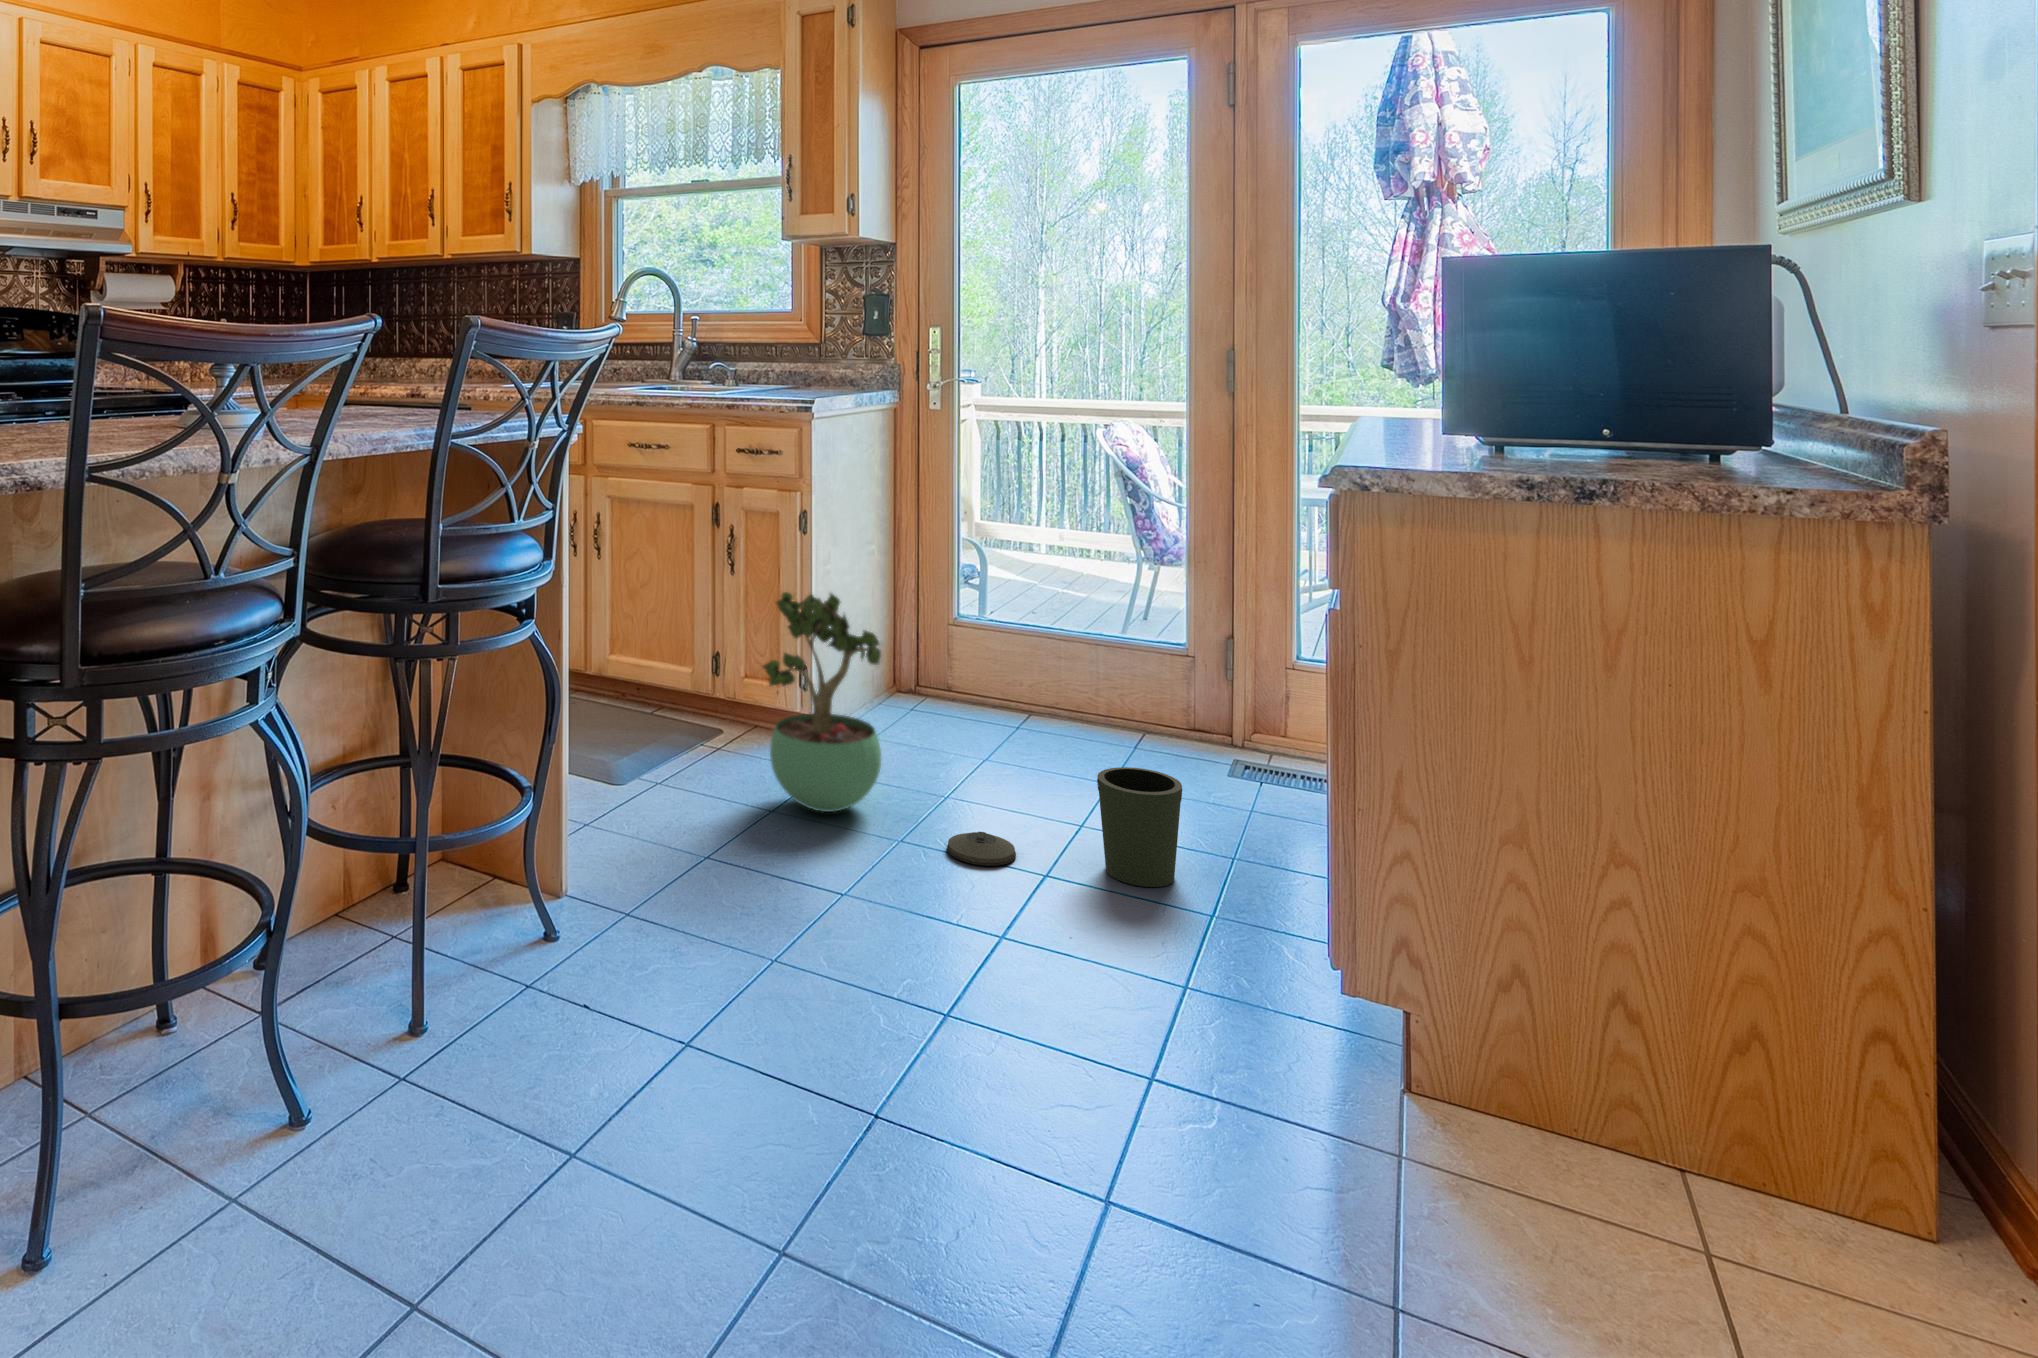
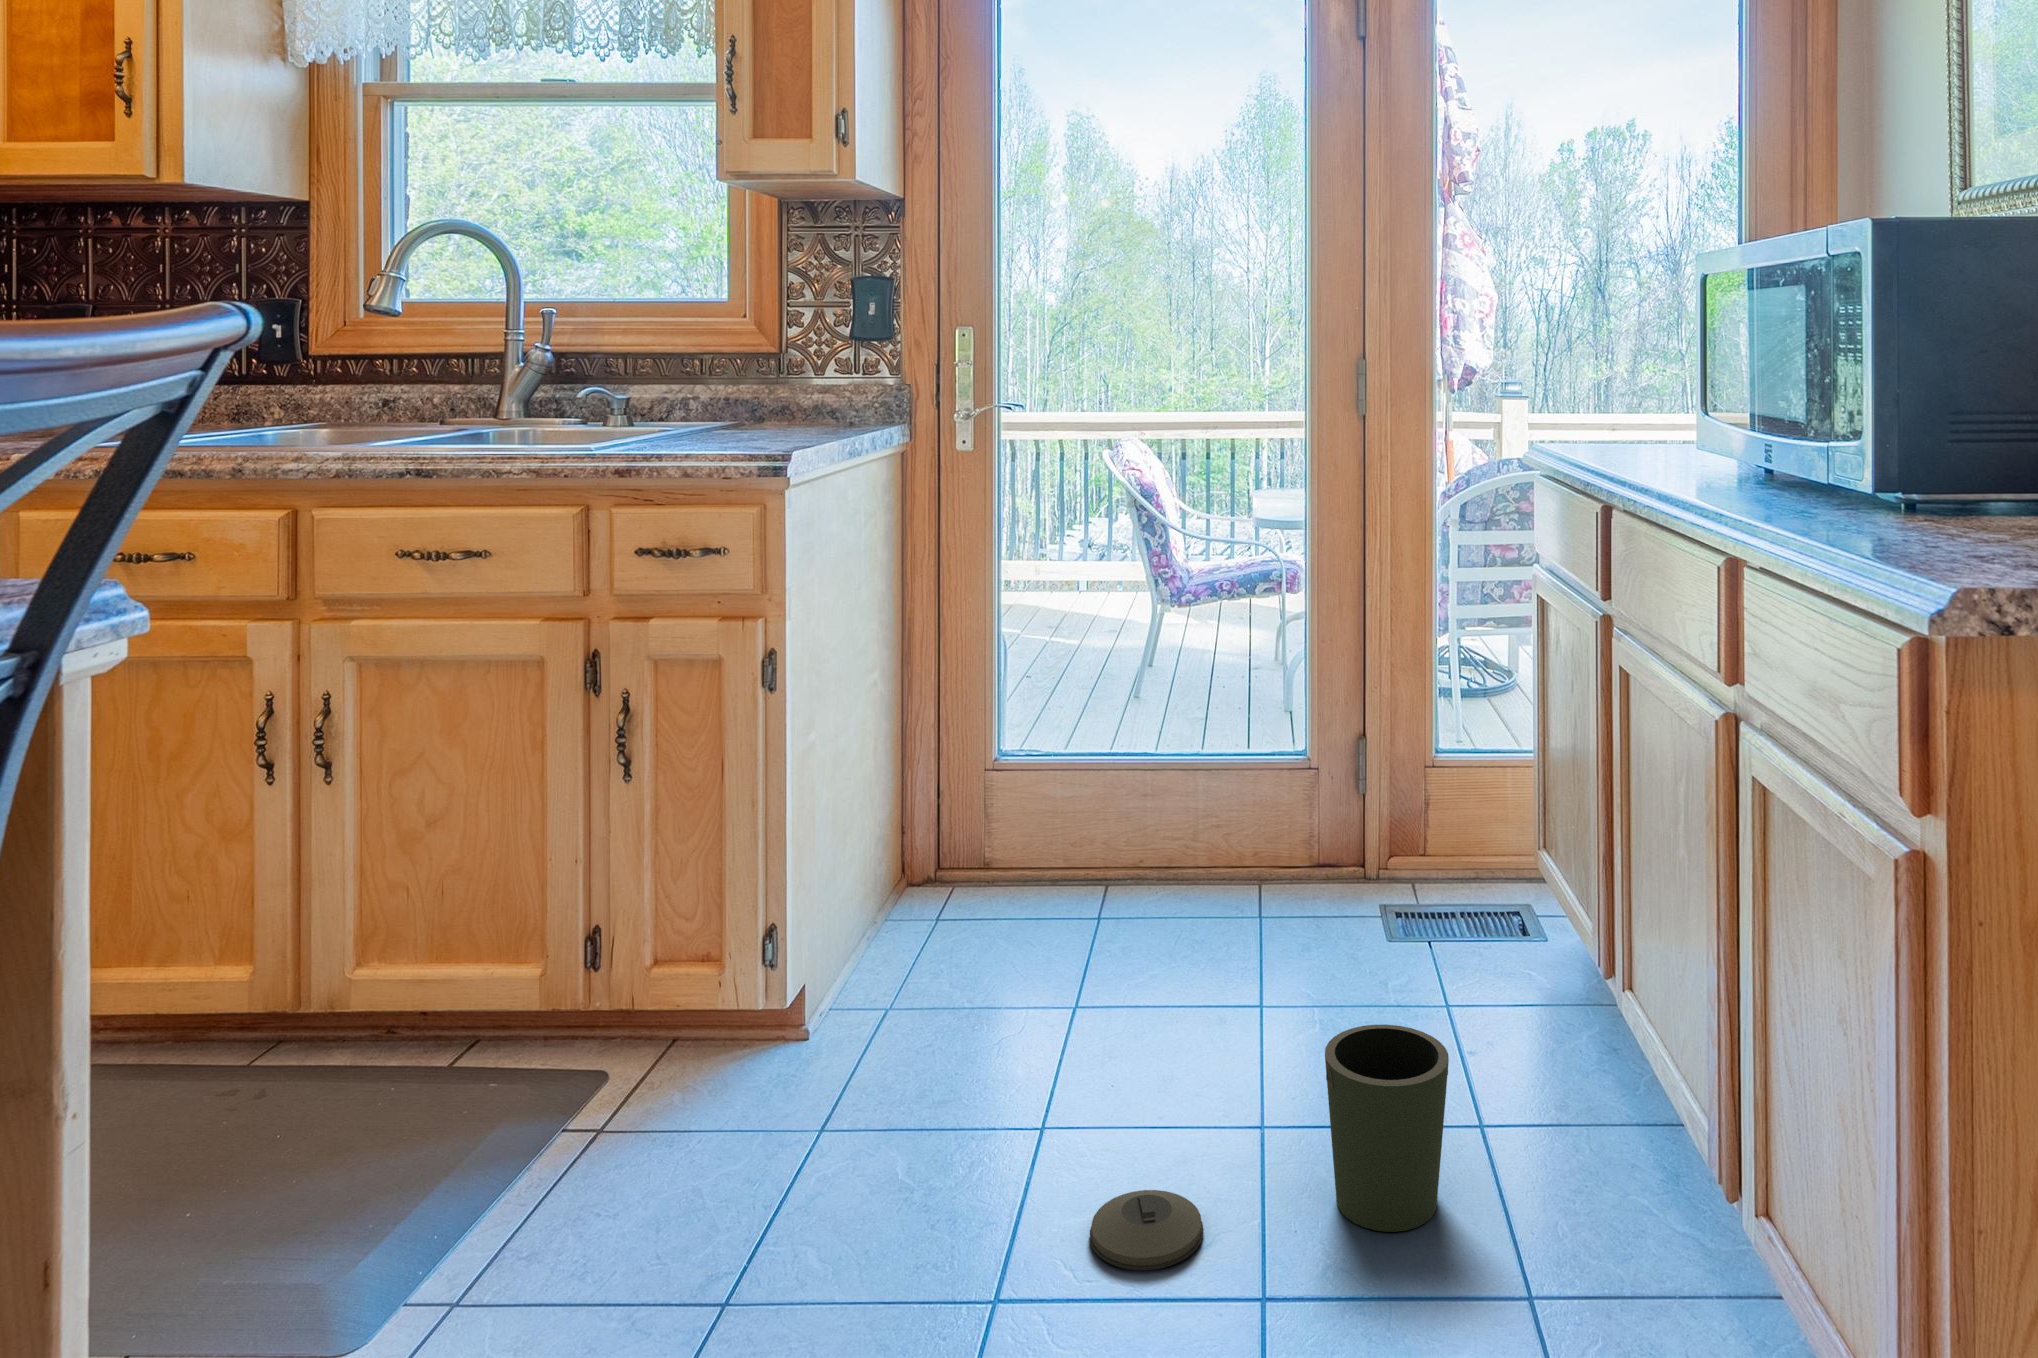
potted plant: present [763,592,881,812] -> none [726,816,973,1225]

